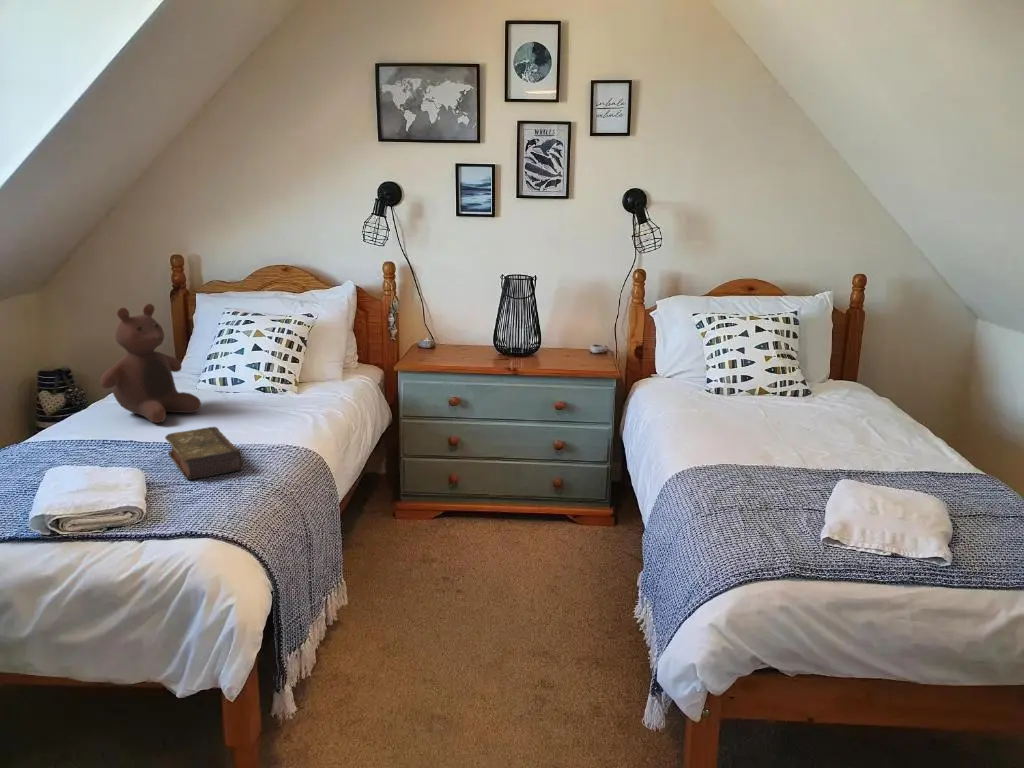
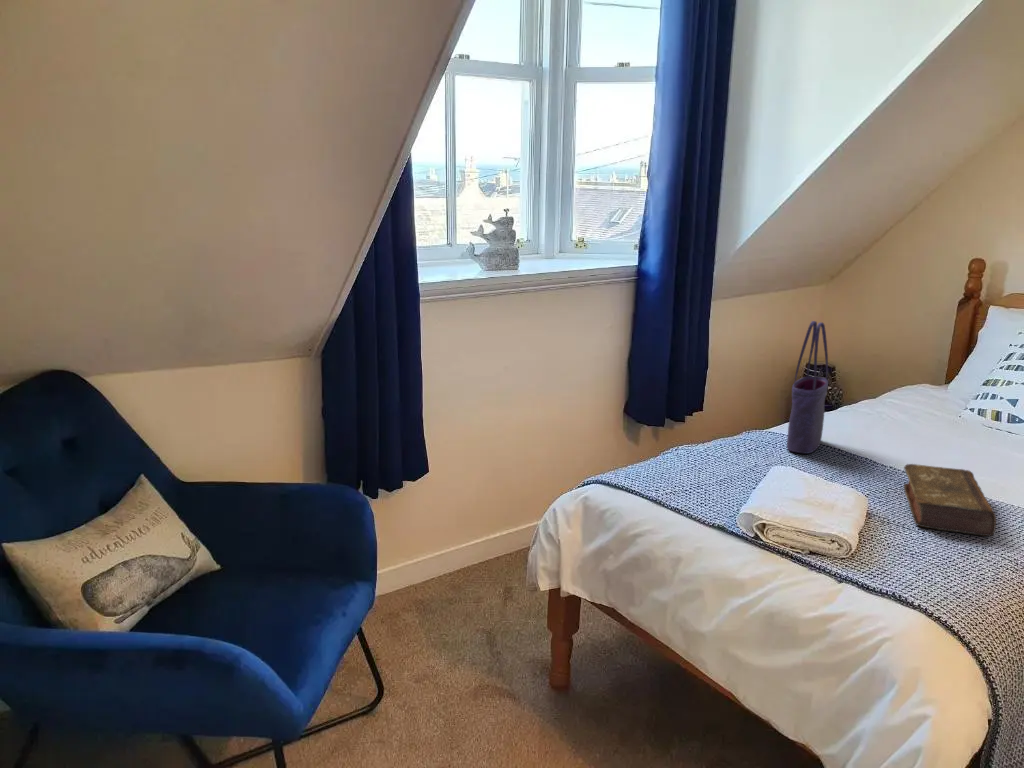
stuffed bear: present [100,304,201,423] -> none [852,312,961,446]
tote bag: none [43,325,84,454] -> present [787,321,828,454]

